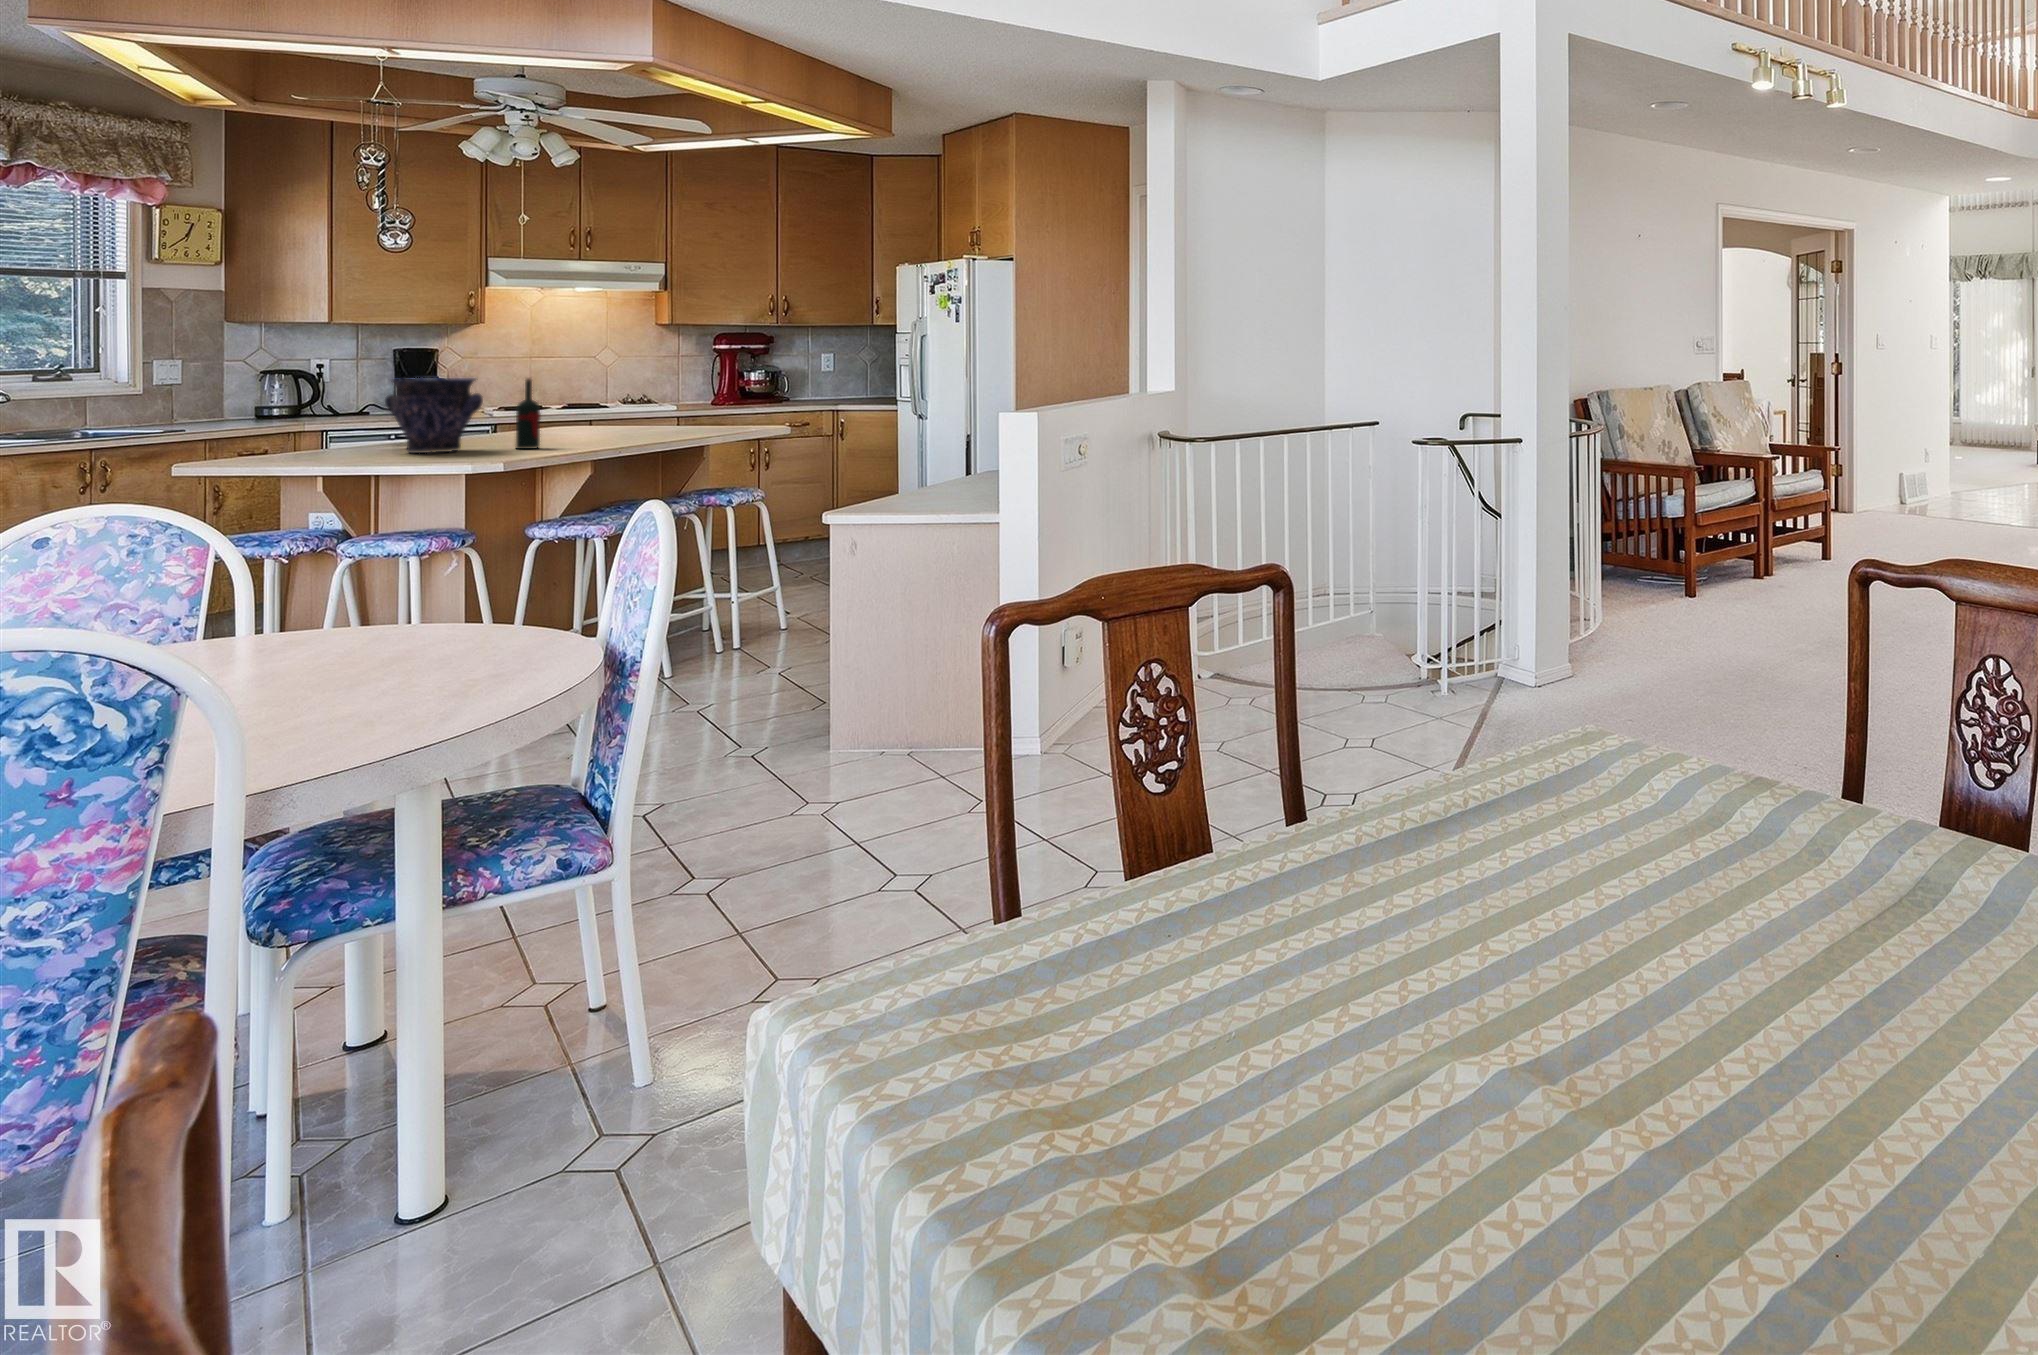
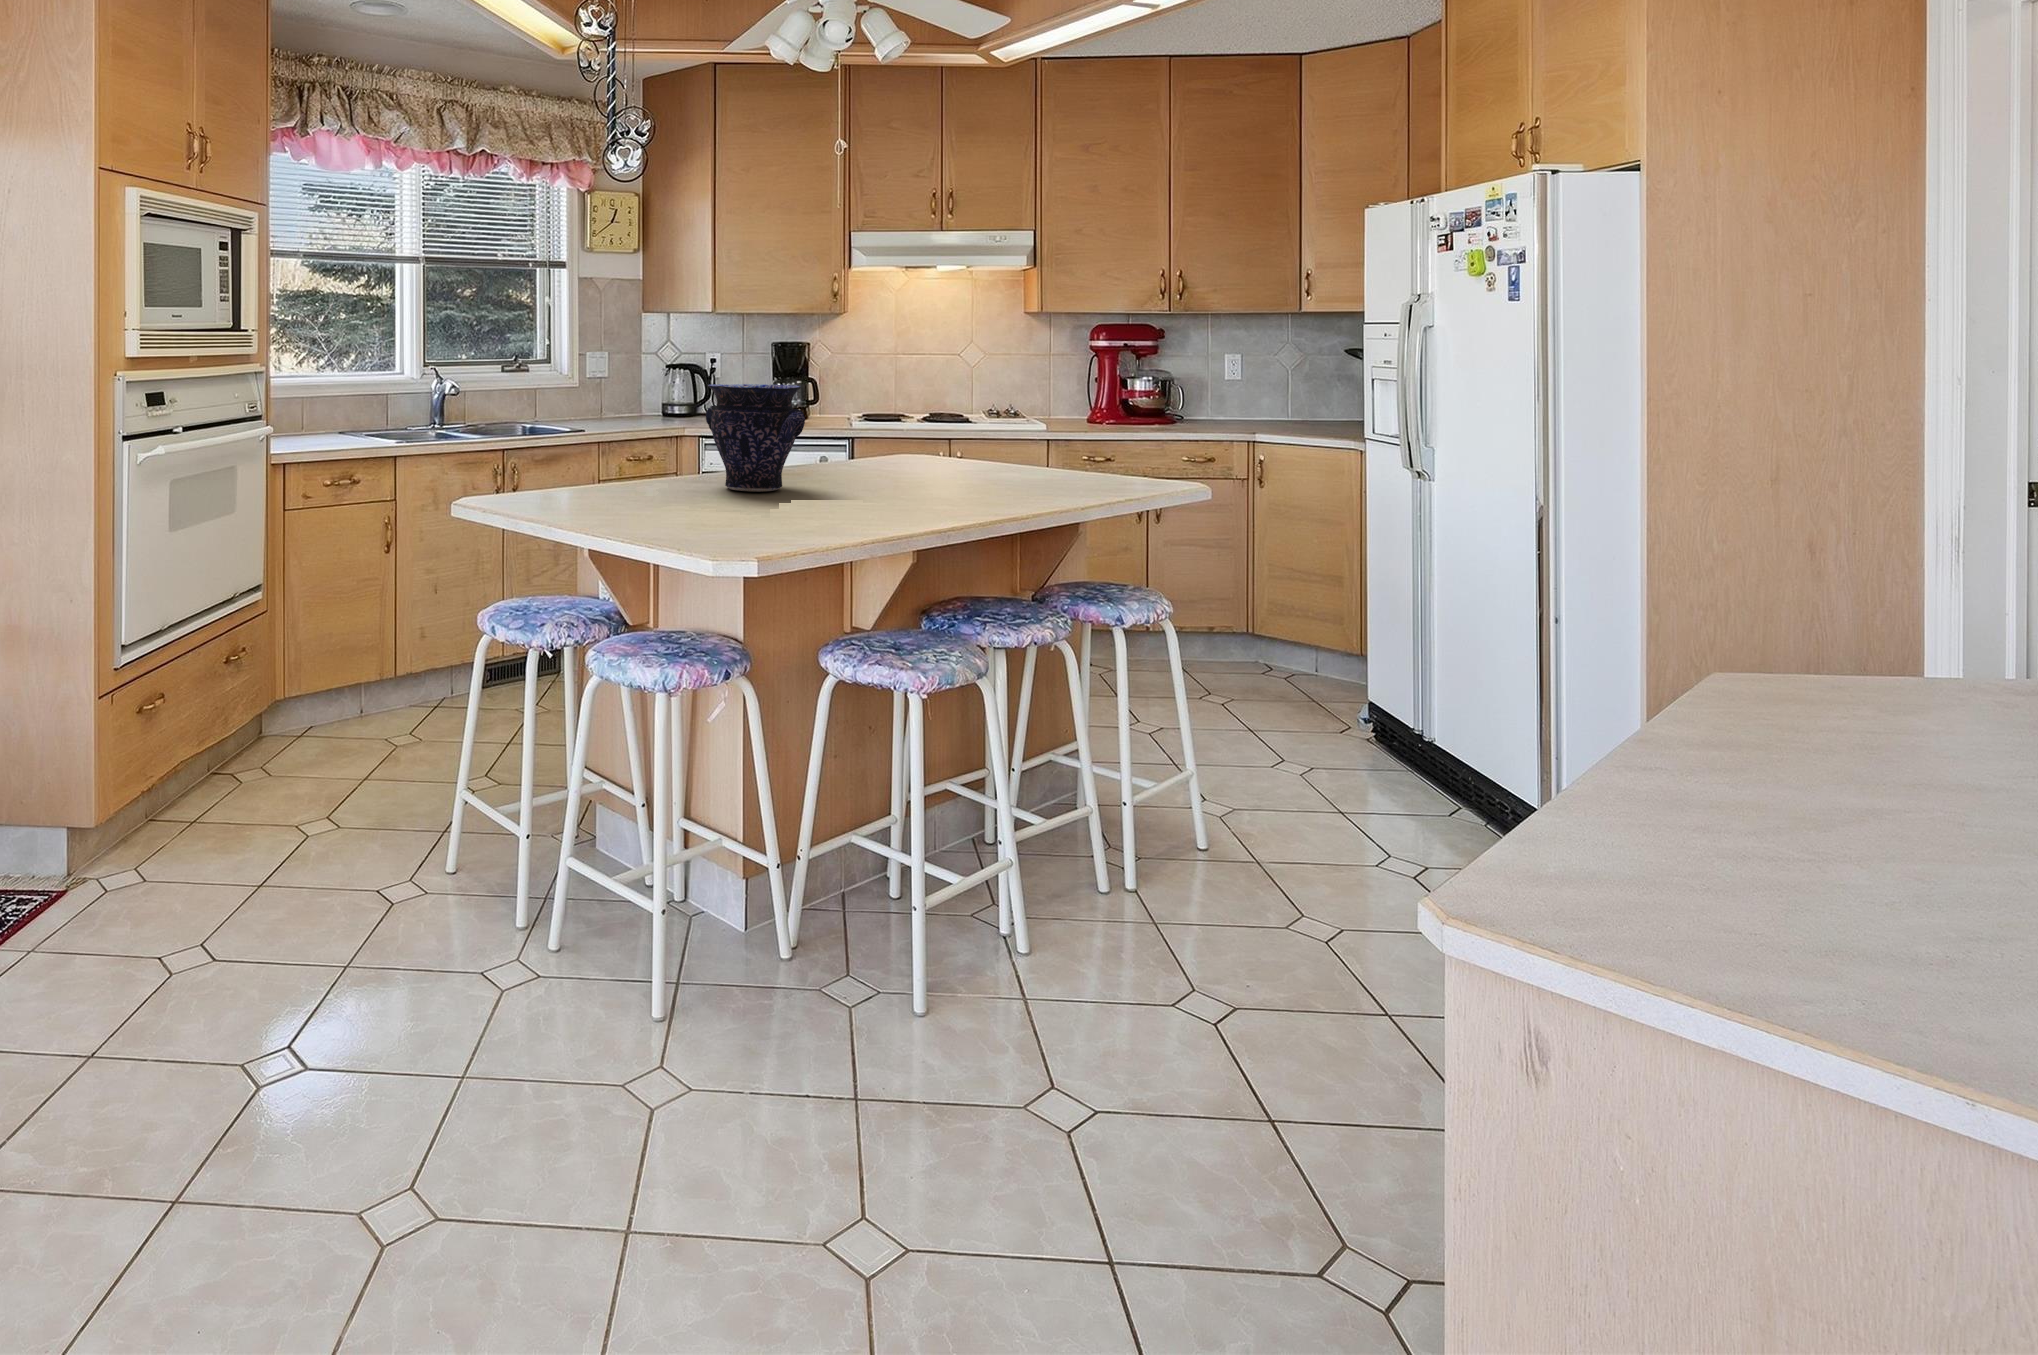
wine bottle: present [516,378,541,449] -> none [843,388,871,494]

